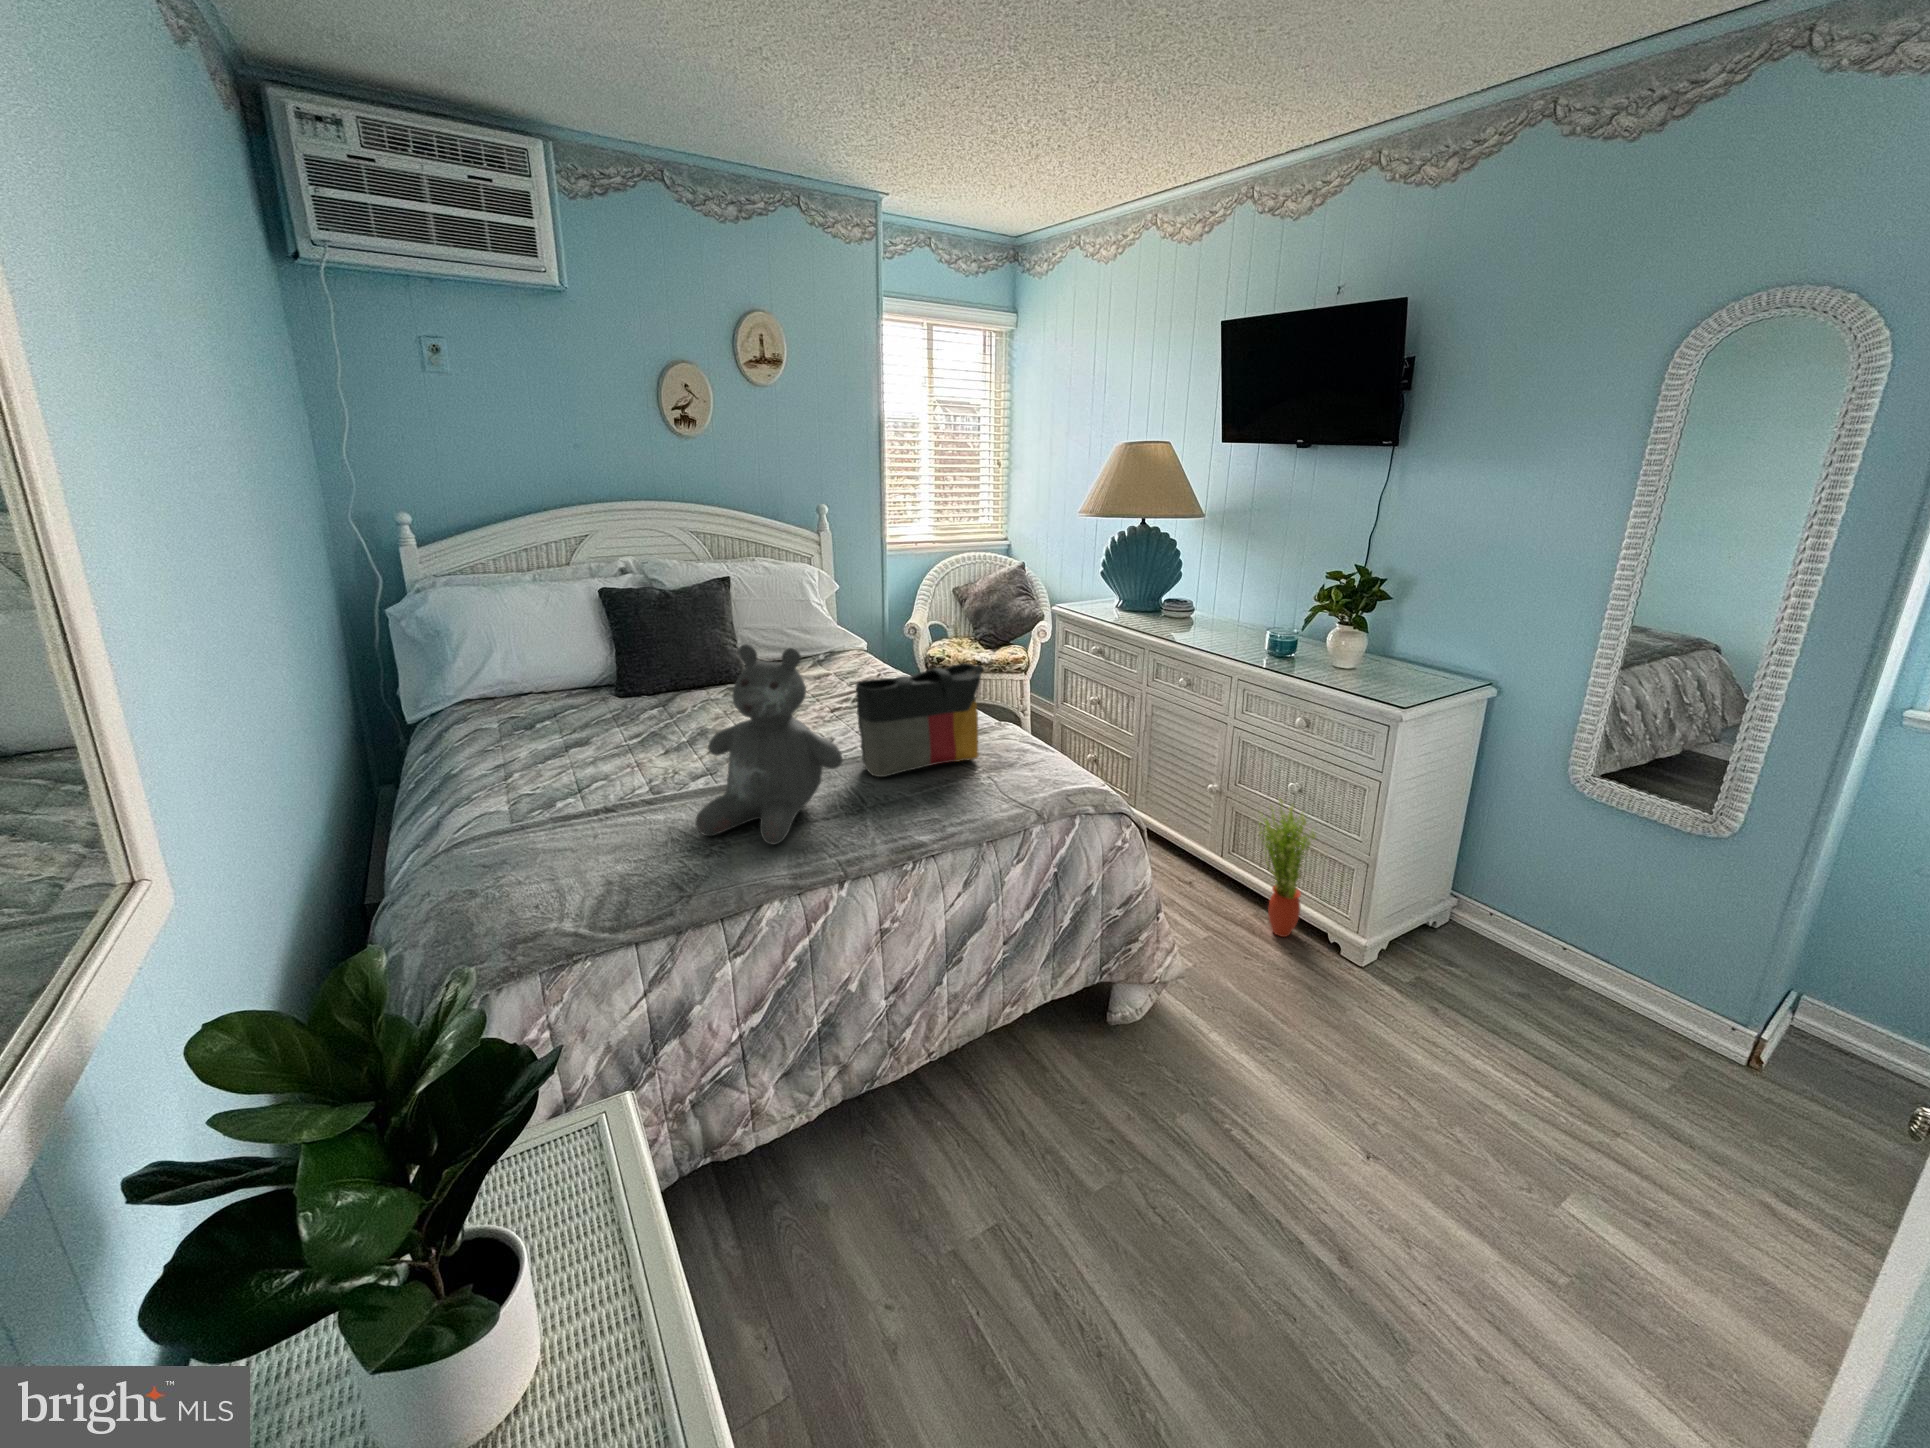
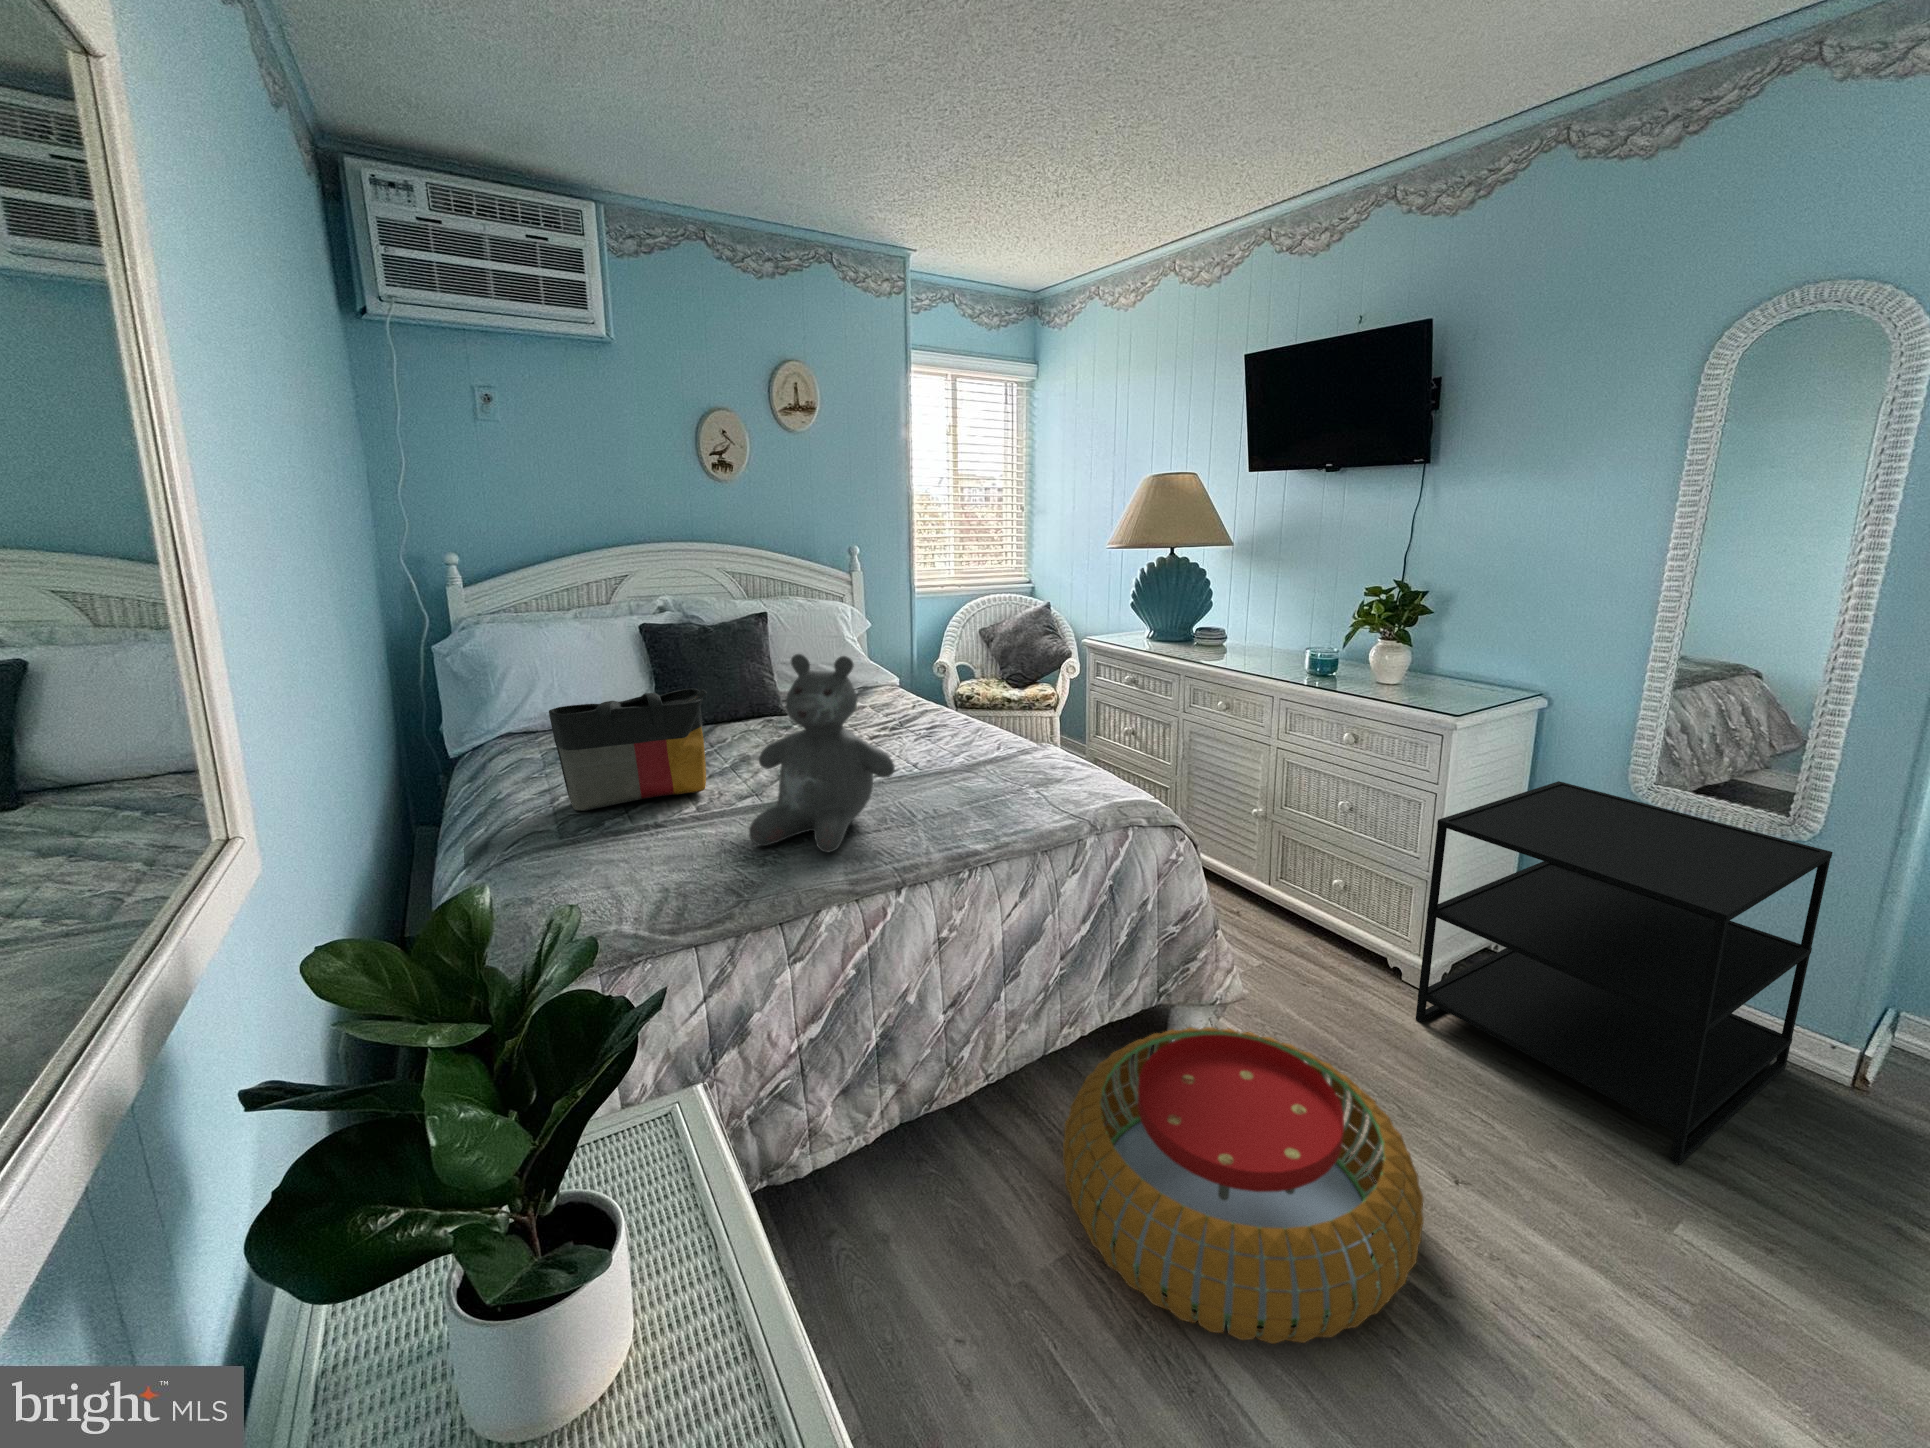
tote bag: present [856,663,984,777] -> present [549,689,707,811]
side table: none [1347,767,1747,1142] -> present [1416,781,1833,1165]
potted plant: present [1259,799,1316,937] -> none [1310,818,1373,966]
pouf: none [997,1007,1332,1318] -> present [1063,1027,1424,1344]

